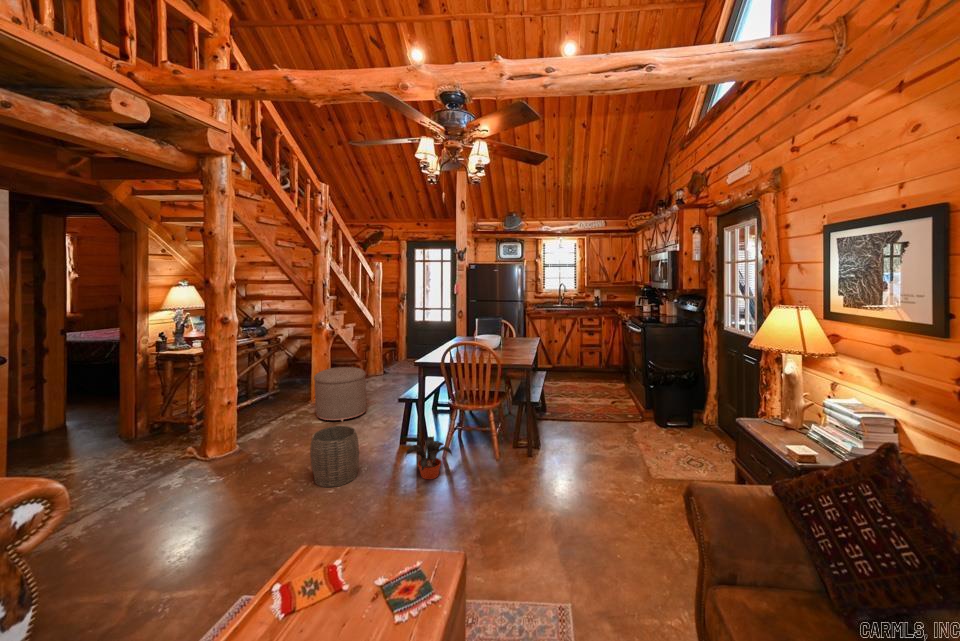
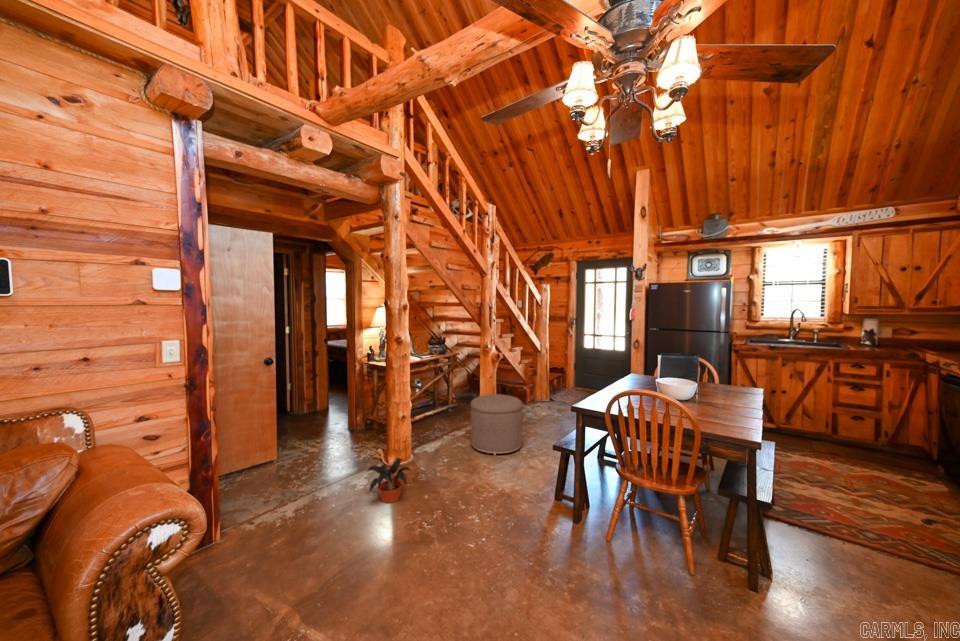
woven basket: present [310,426,359,487] -> none [445,471,499,549]
potted plant: present [406,436,452,479] -> present [366,458,410,503]

